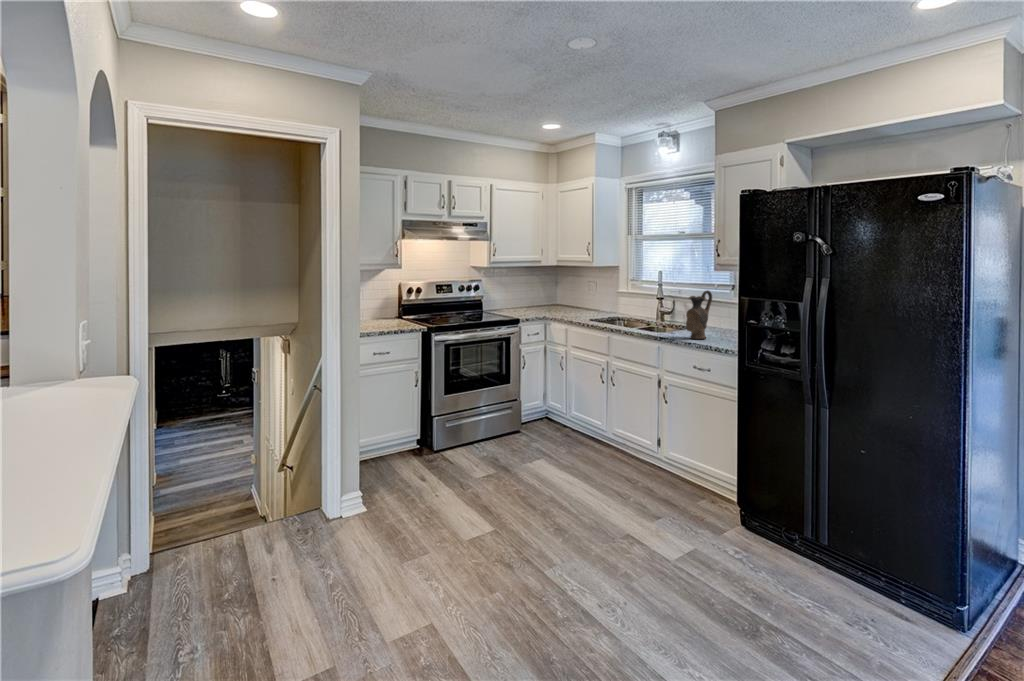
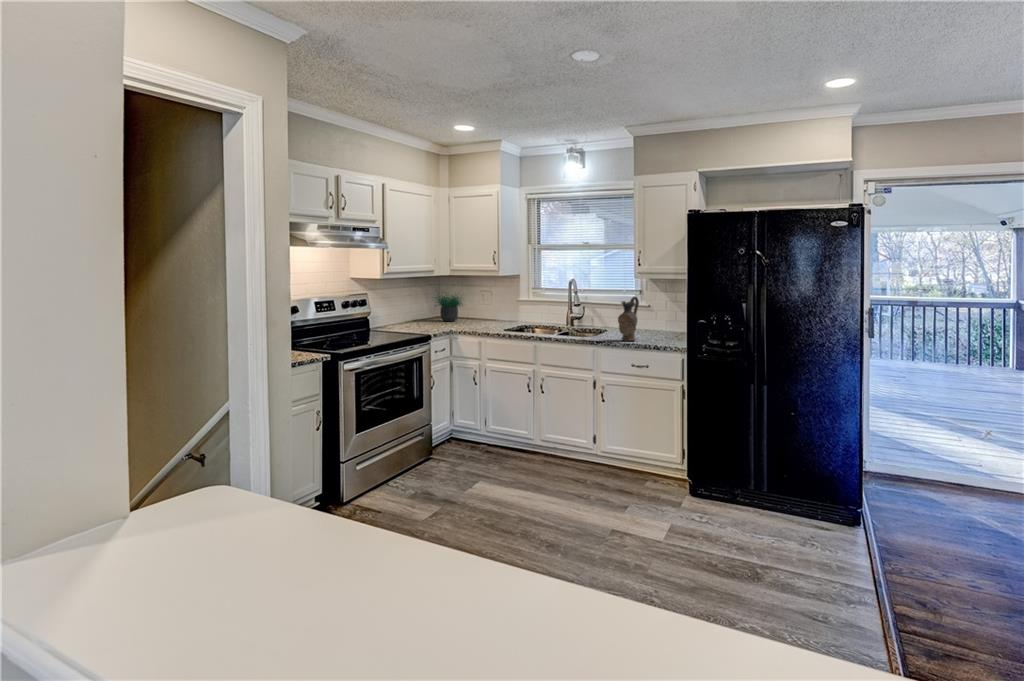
potted plant: none [534,273,574,311] -> present [435,293,461,321]

